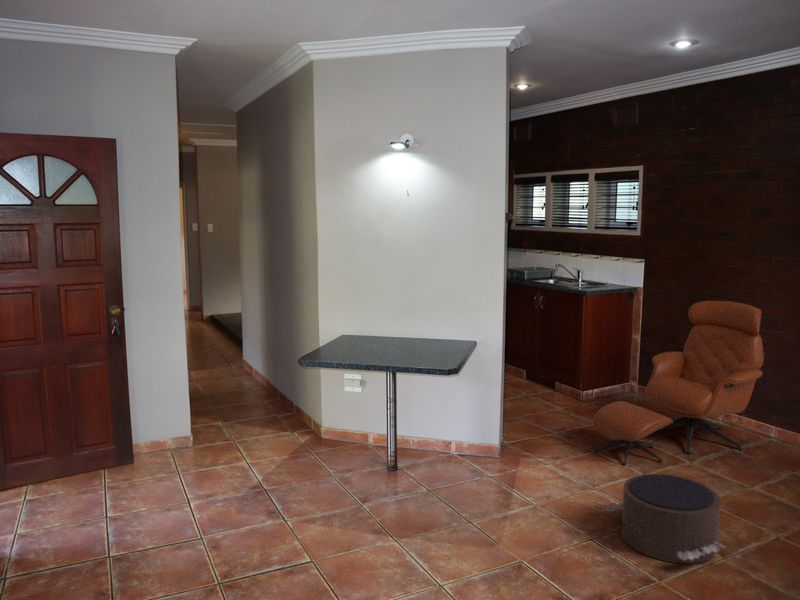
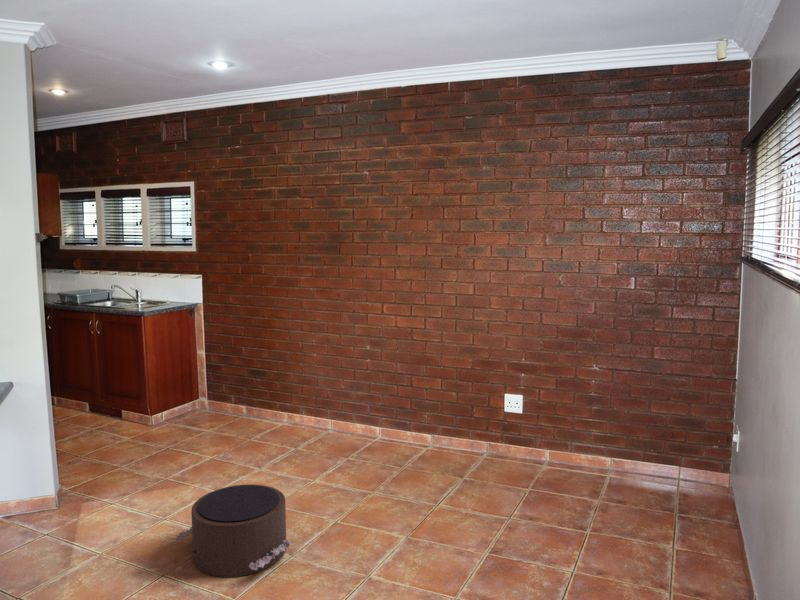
lounge chair: present [593,301,764,465] -> none [159,310,313,485]

